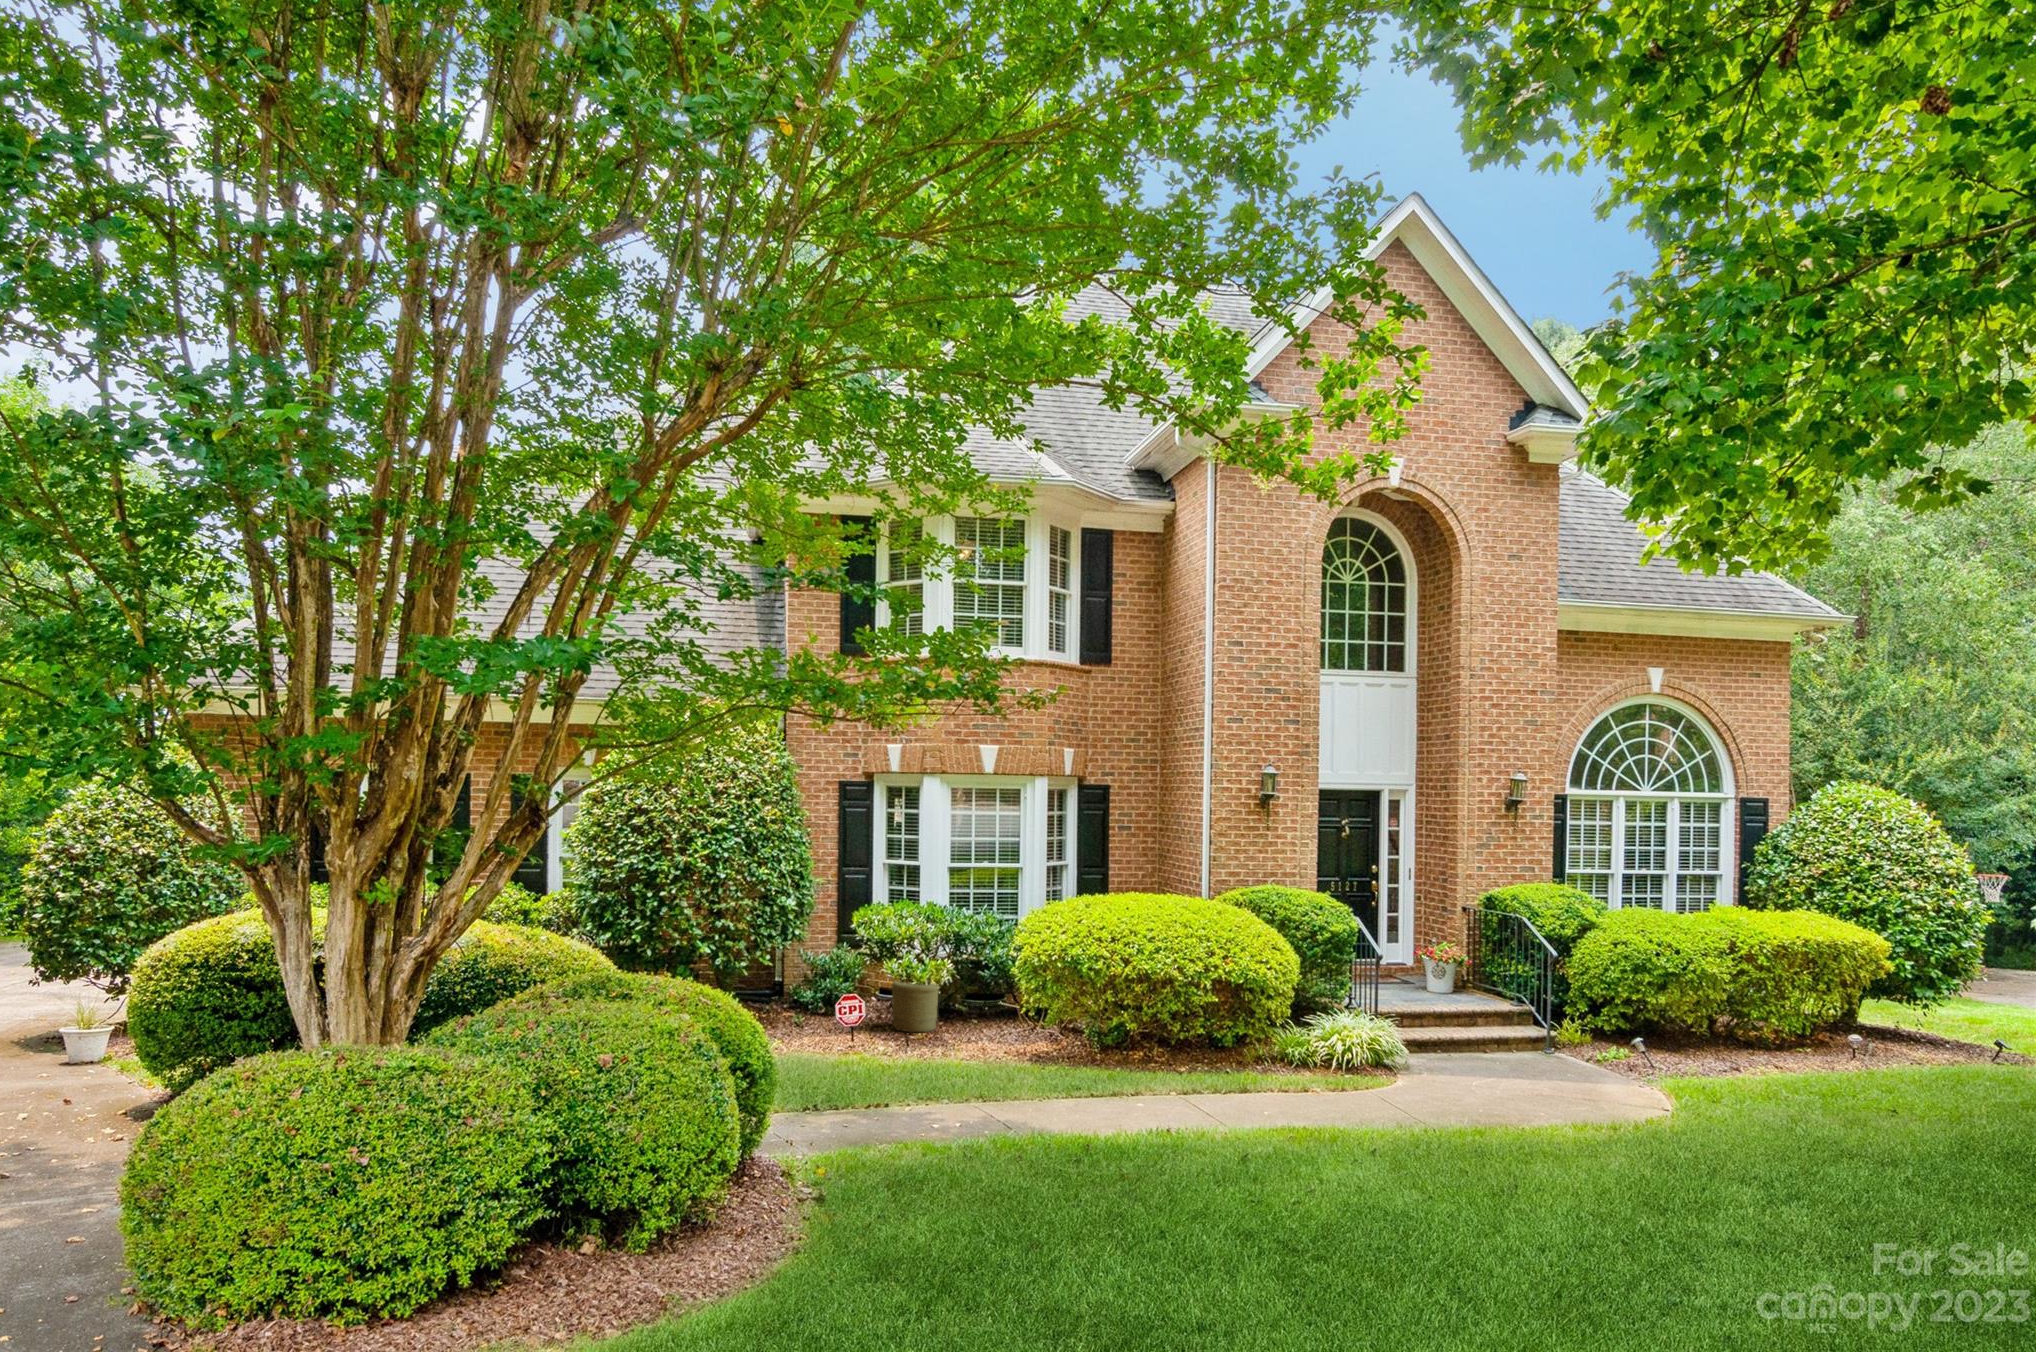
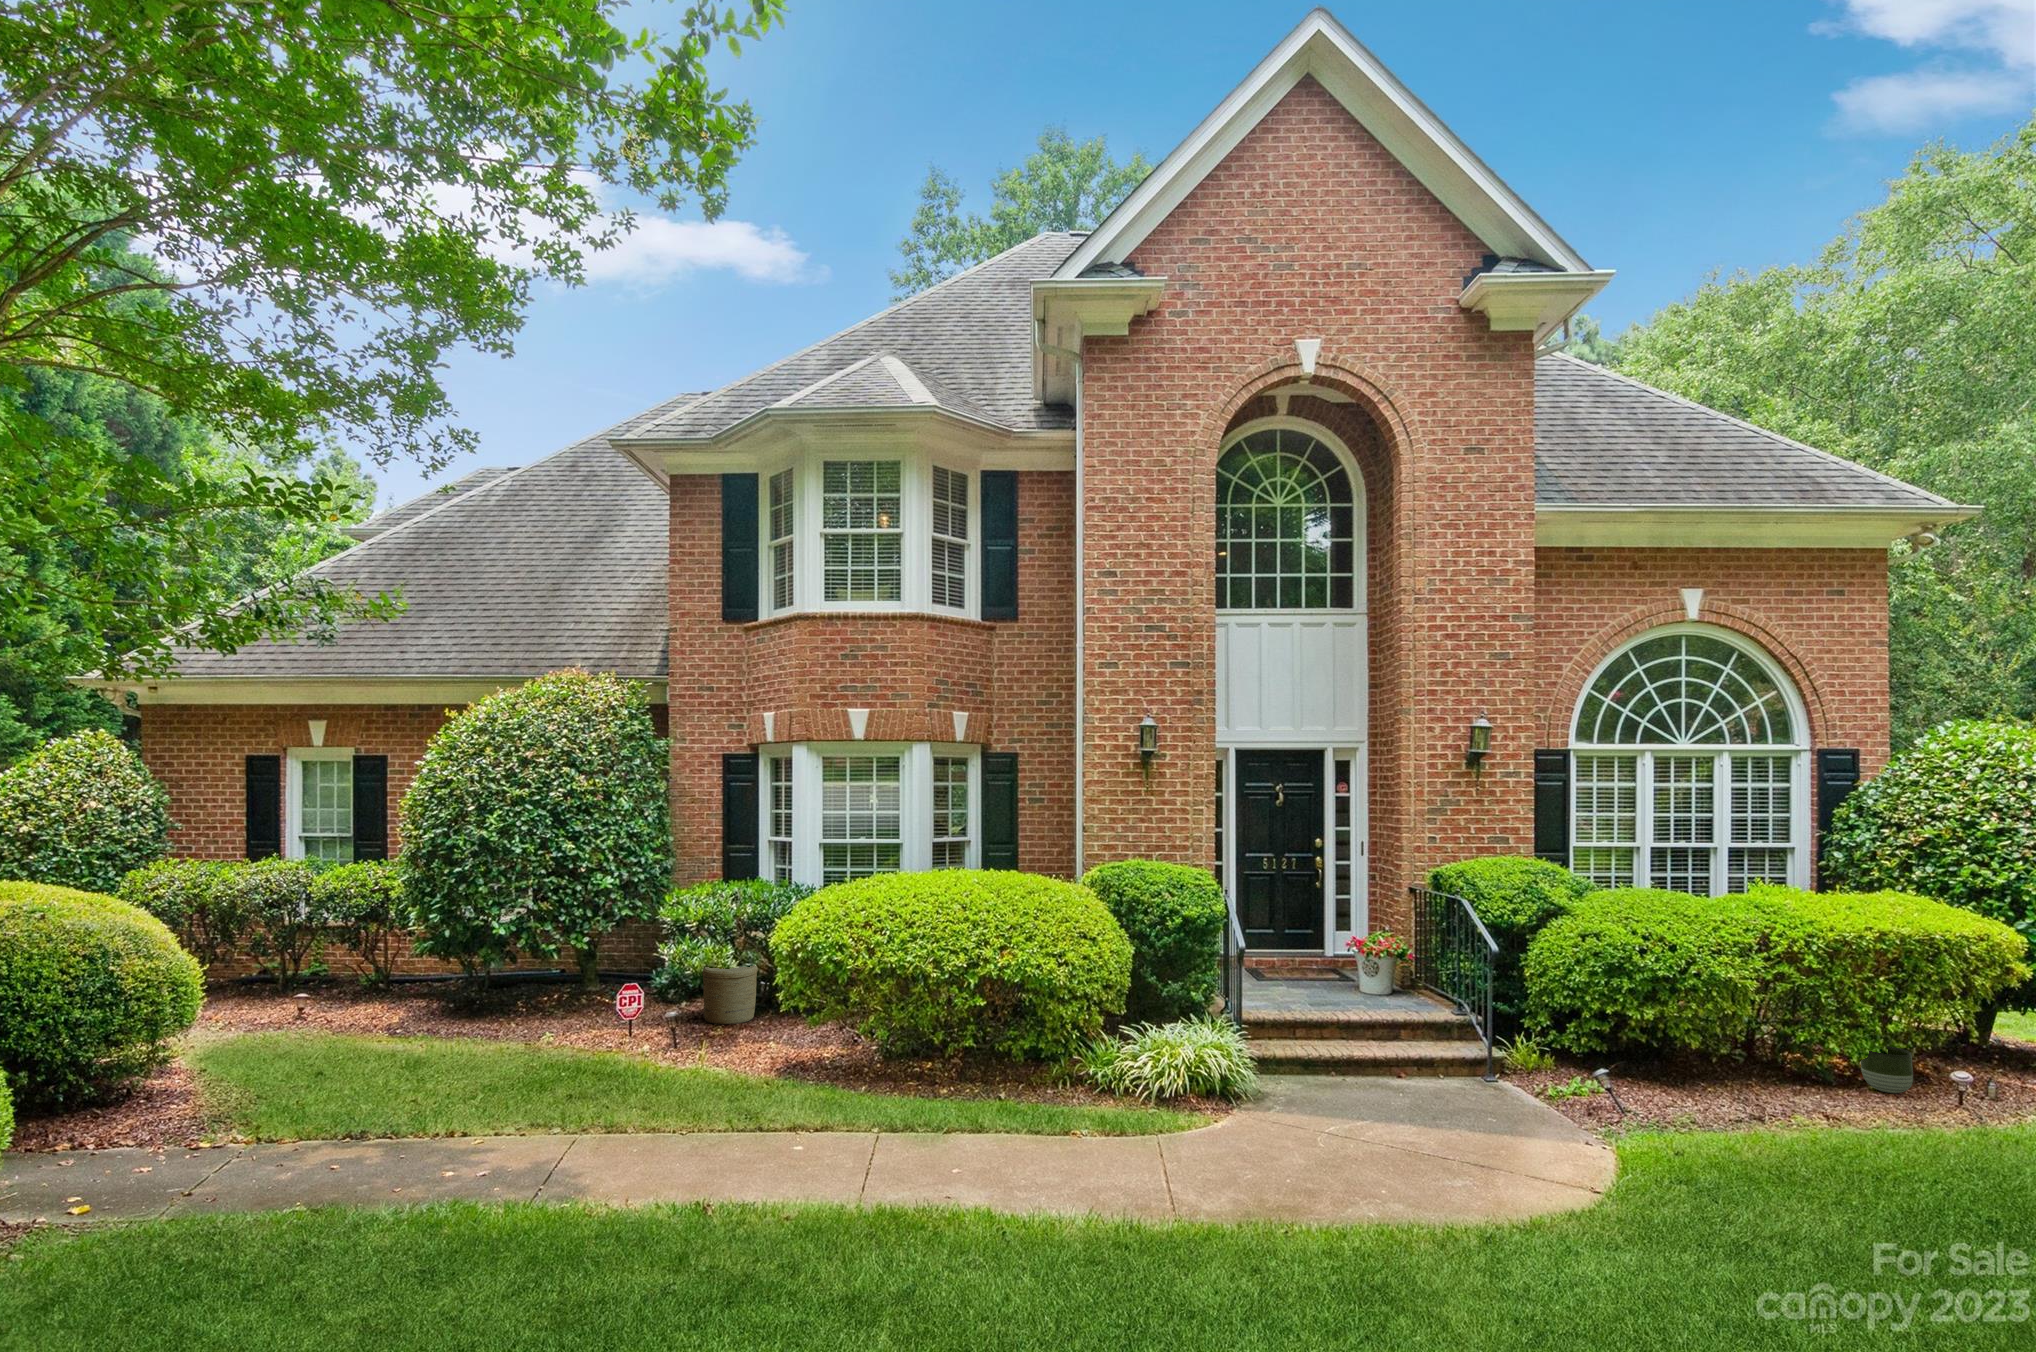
planter: none [1790,1019,1824,1051] -> present [1860,1046,1913,1093]

